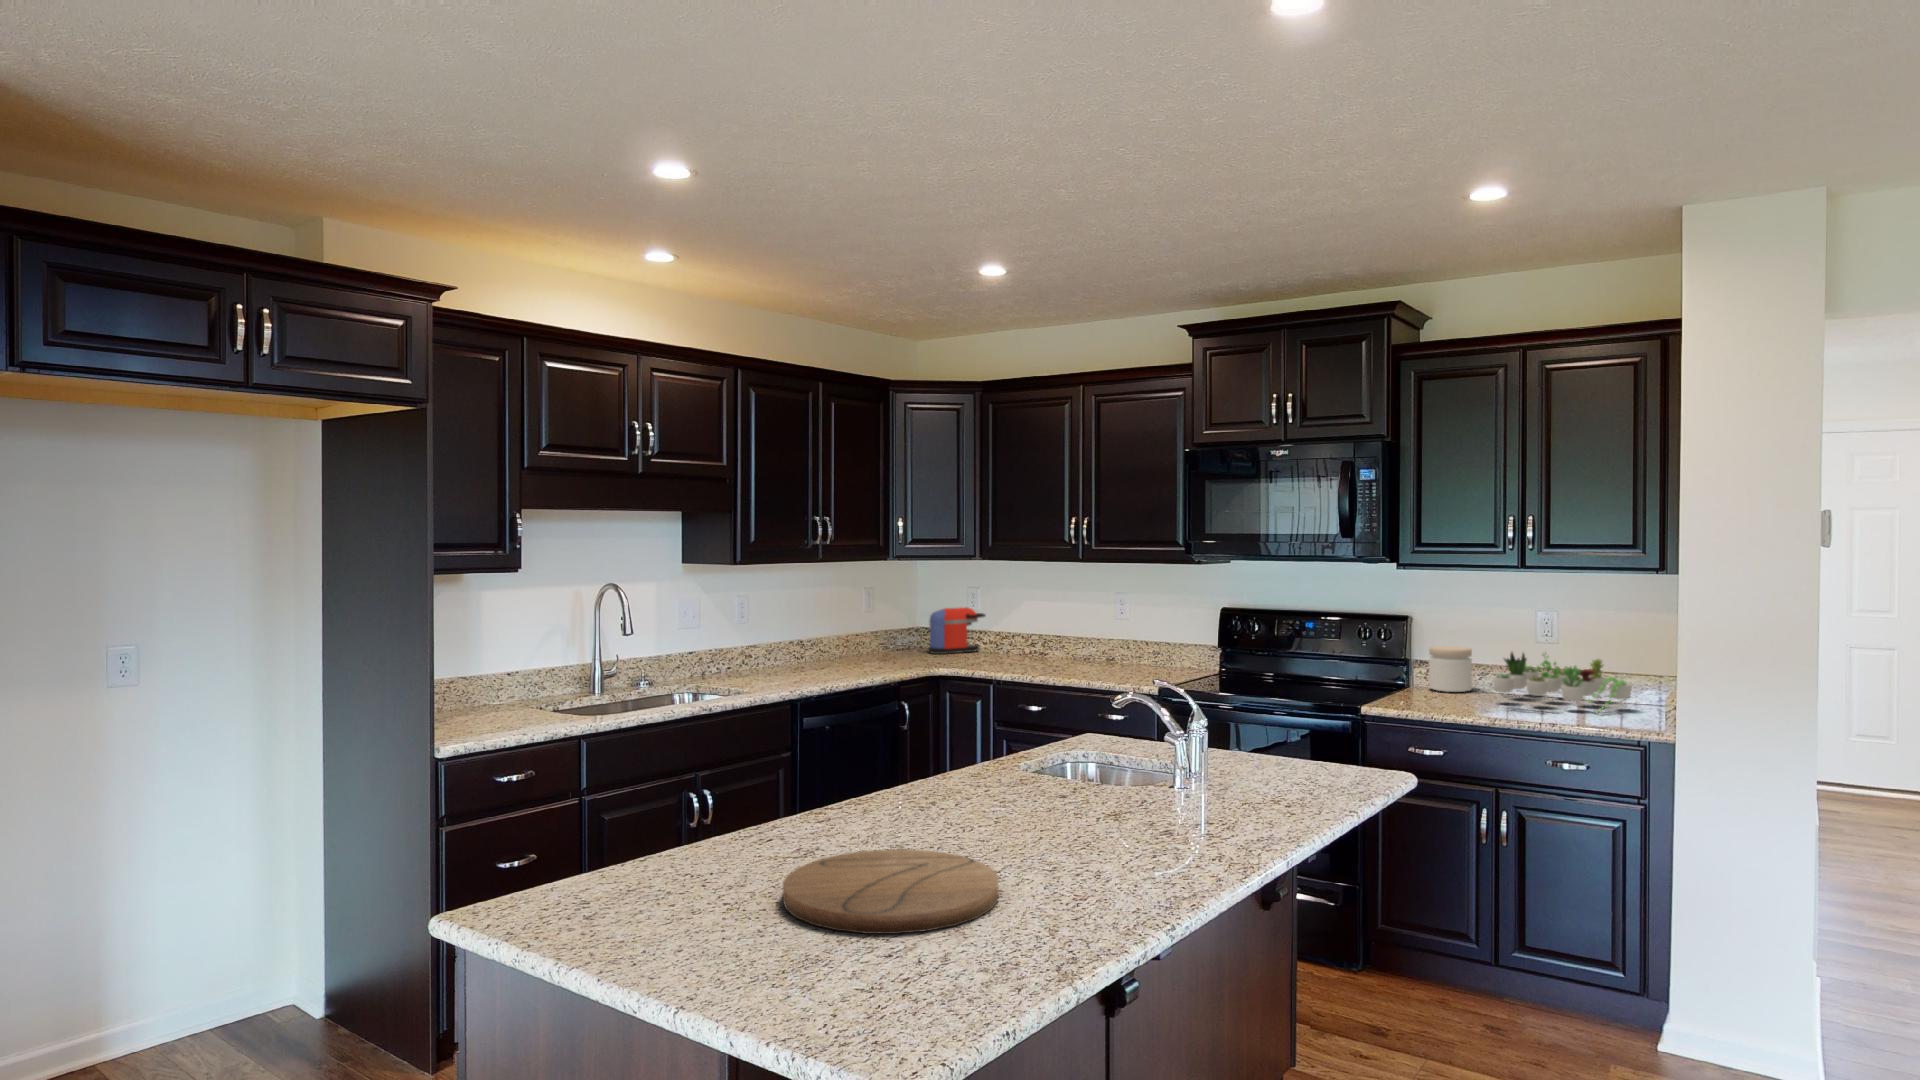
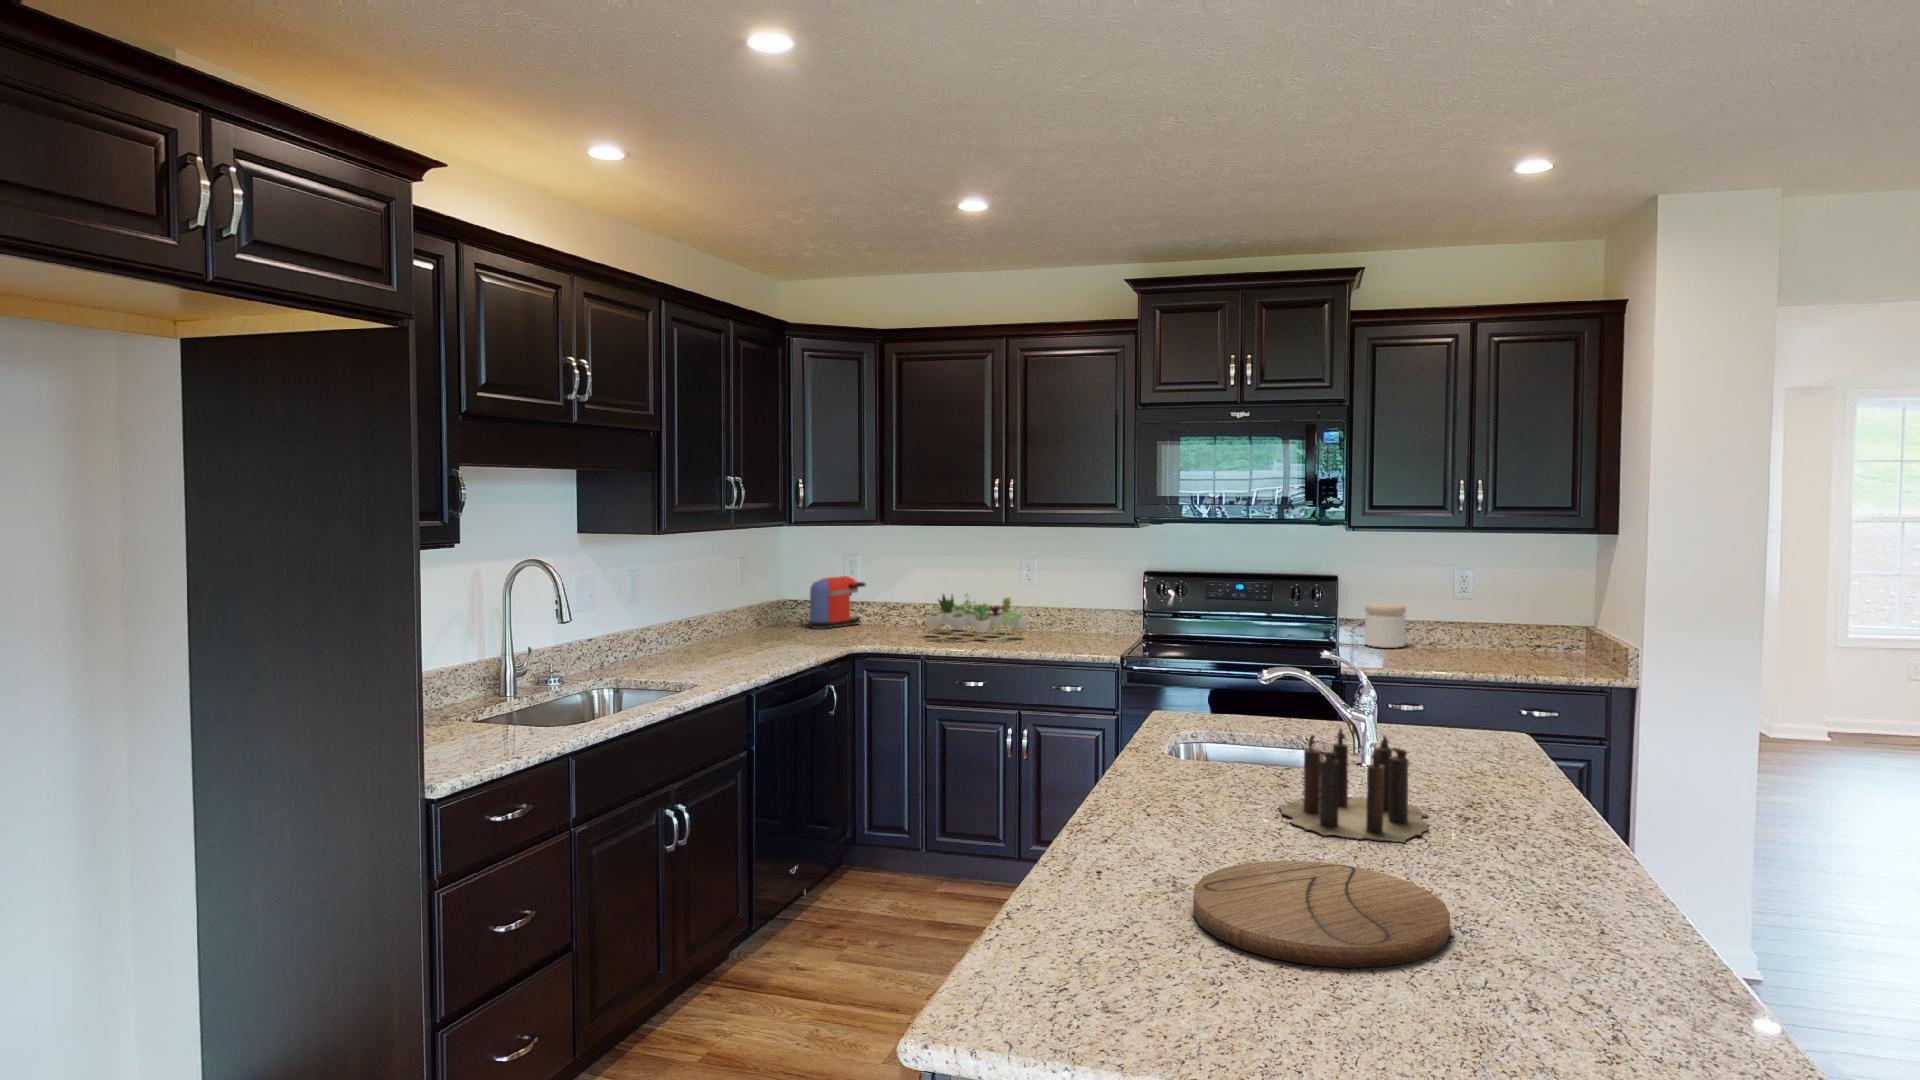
succulent plant: present [1493,652,1632,713] -> present [926,594,1027,641]
candle: none [1006,745,1165,851] -> present [1278,728,1428,842]

